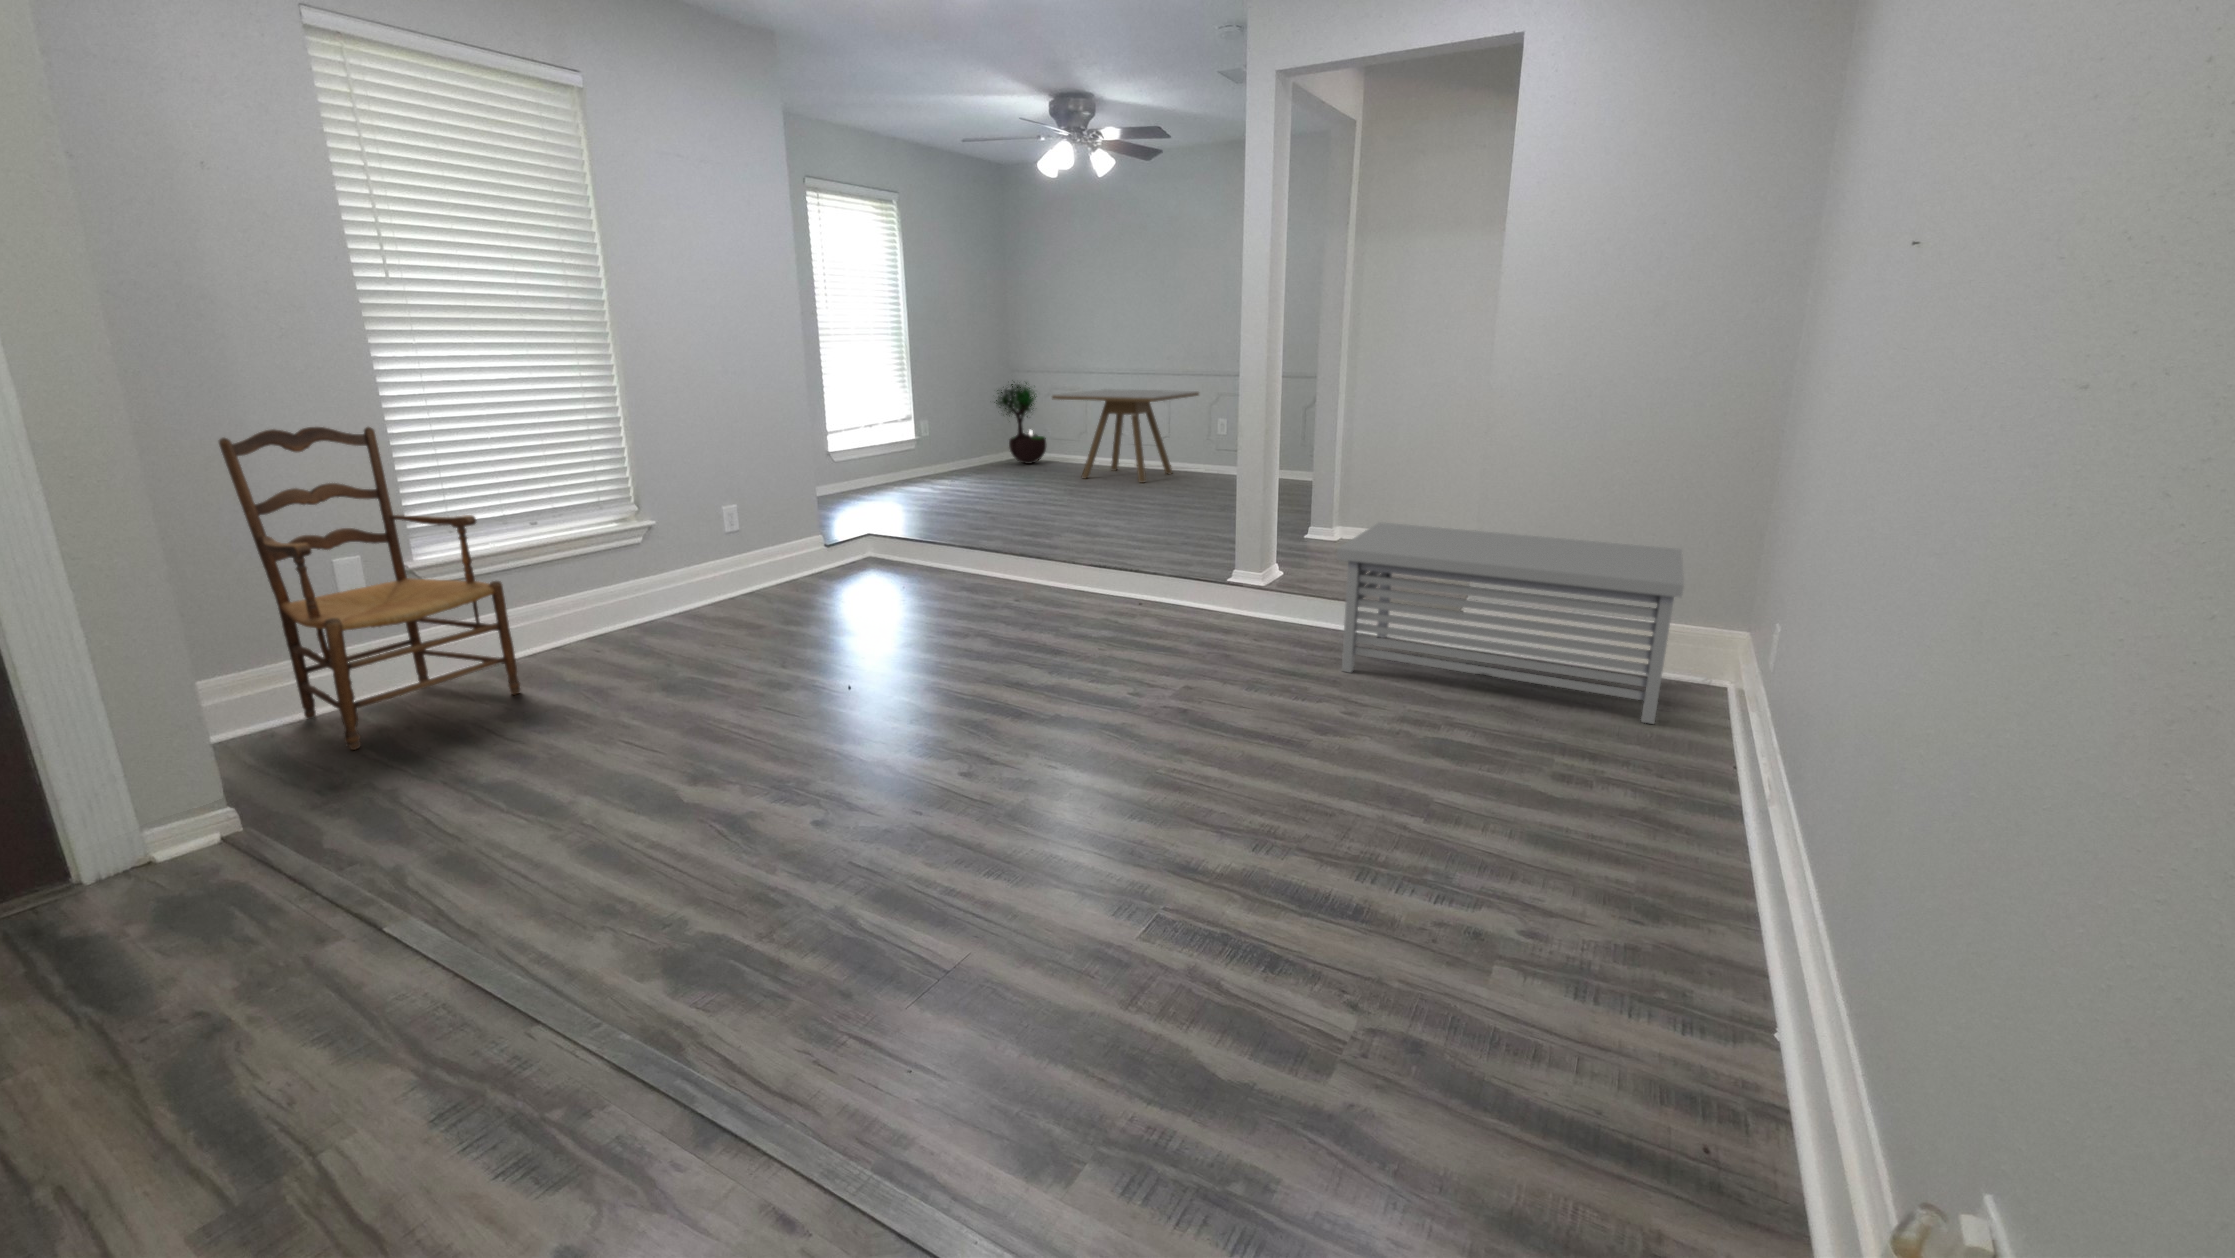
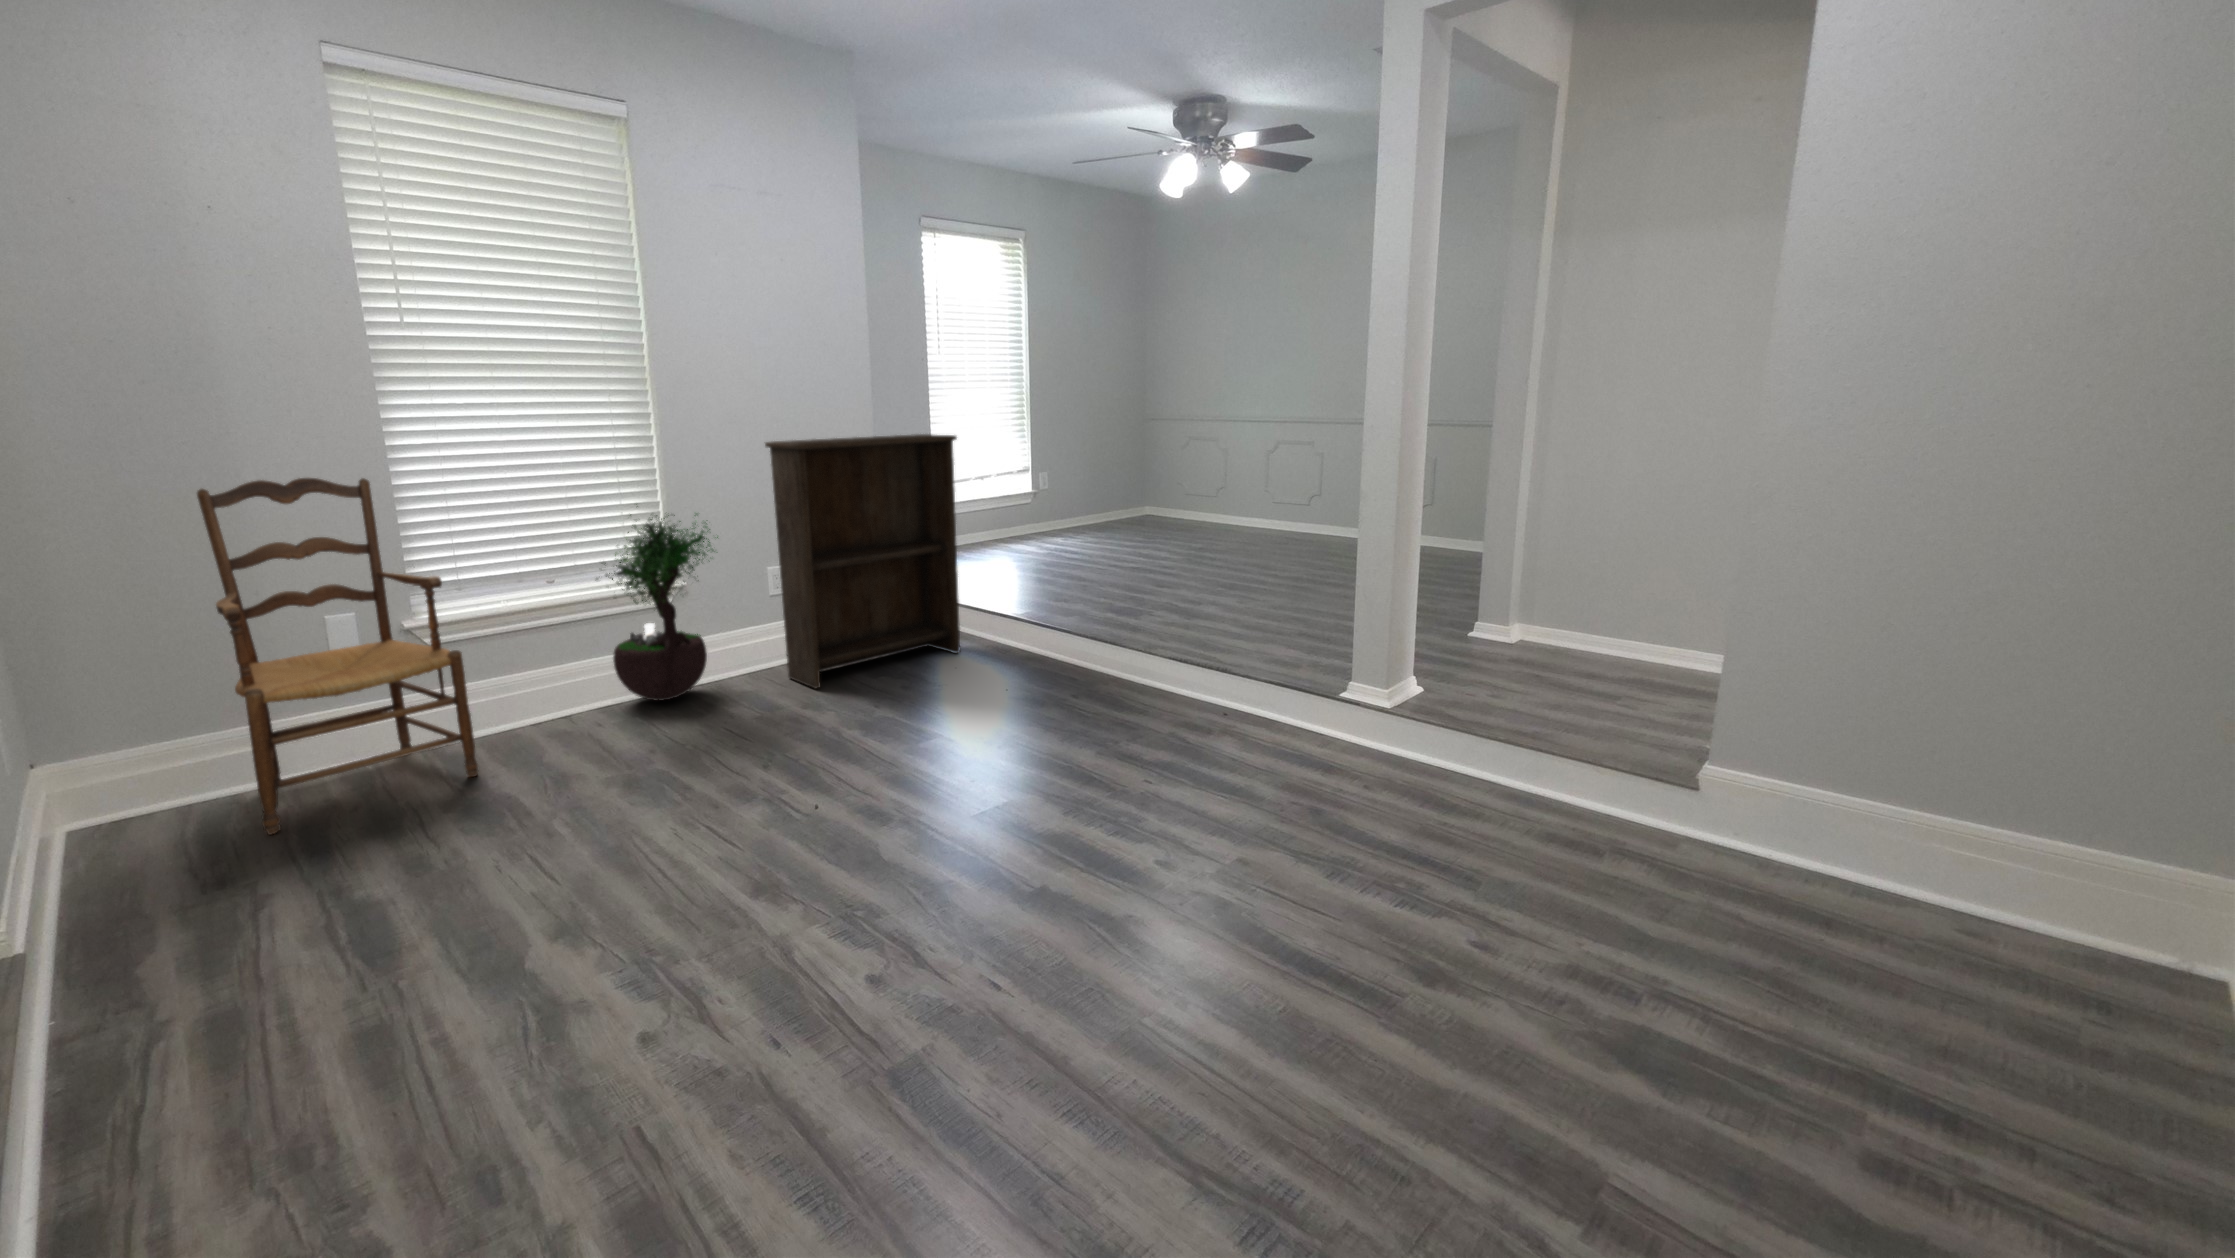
potted tree: present [994,382,1046,463] -> present [605,504,718,701]
bookshelf: none [731,385,905,609] -> present [765,434,961,688]
dining table: present [1052,389,1199,483] -> none [1179,440,1358,549]
storage bench: present [1337,522,1684,724] -> none [1477,635,2178,1067]

